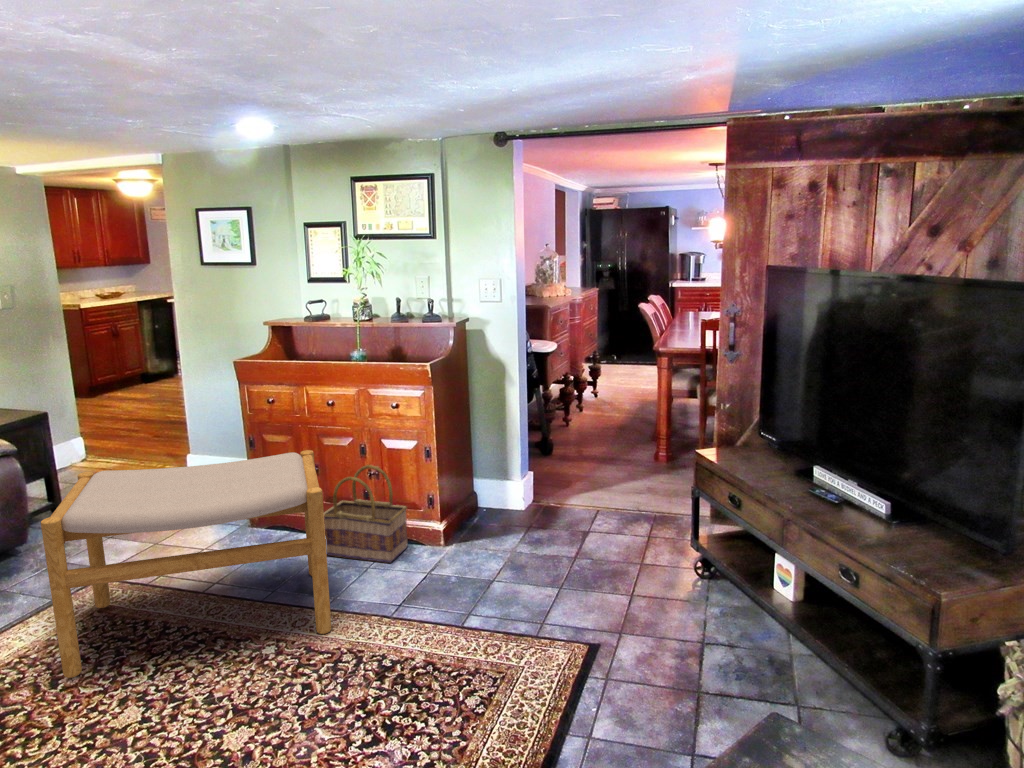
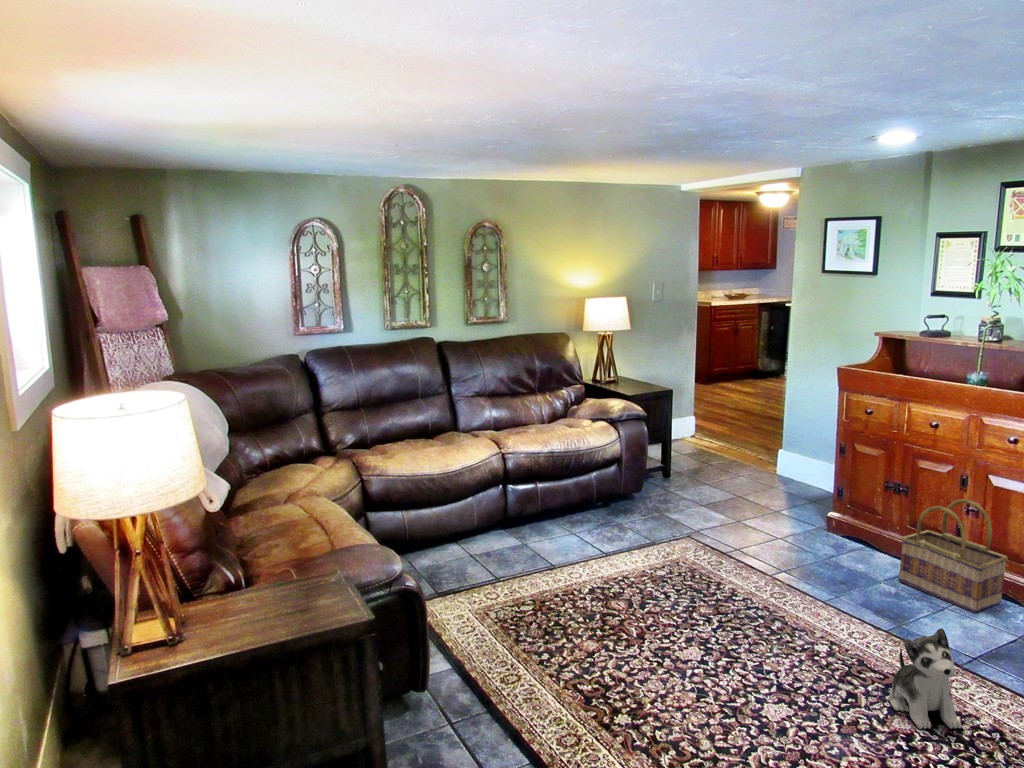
footstool: present [41,450,331,678] -> none [651,444,903,656]
plush toy: none [340,591,402,690] -> present [889,628,961,729]

